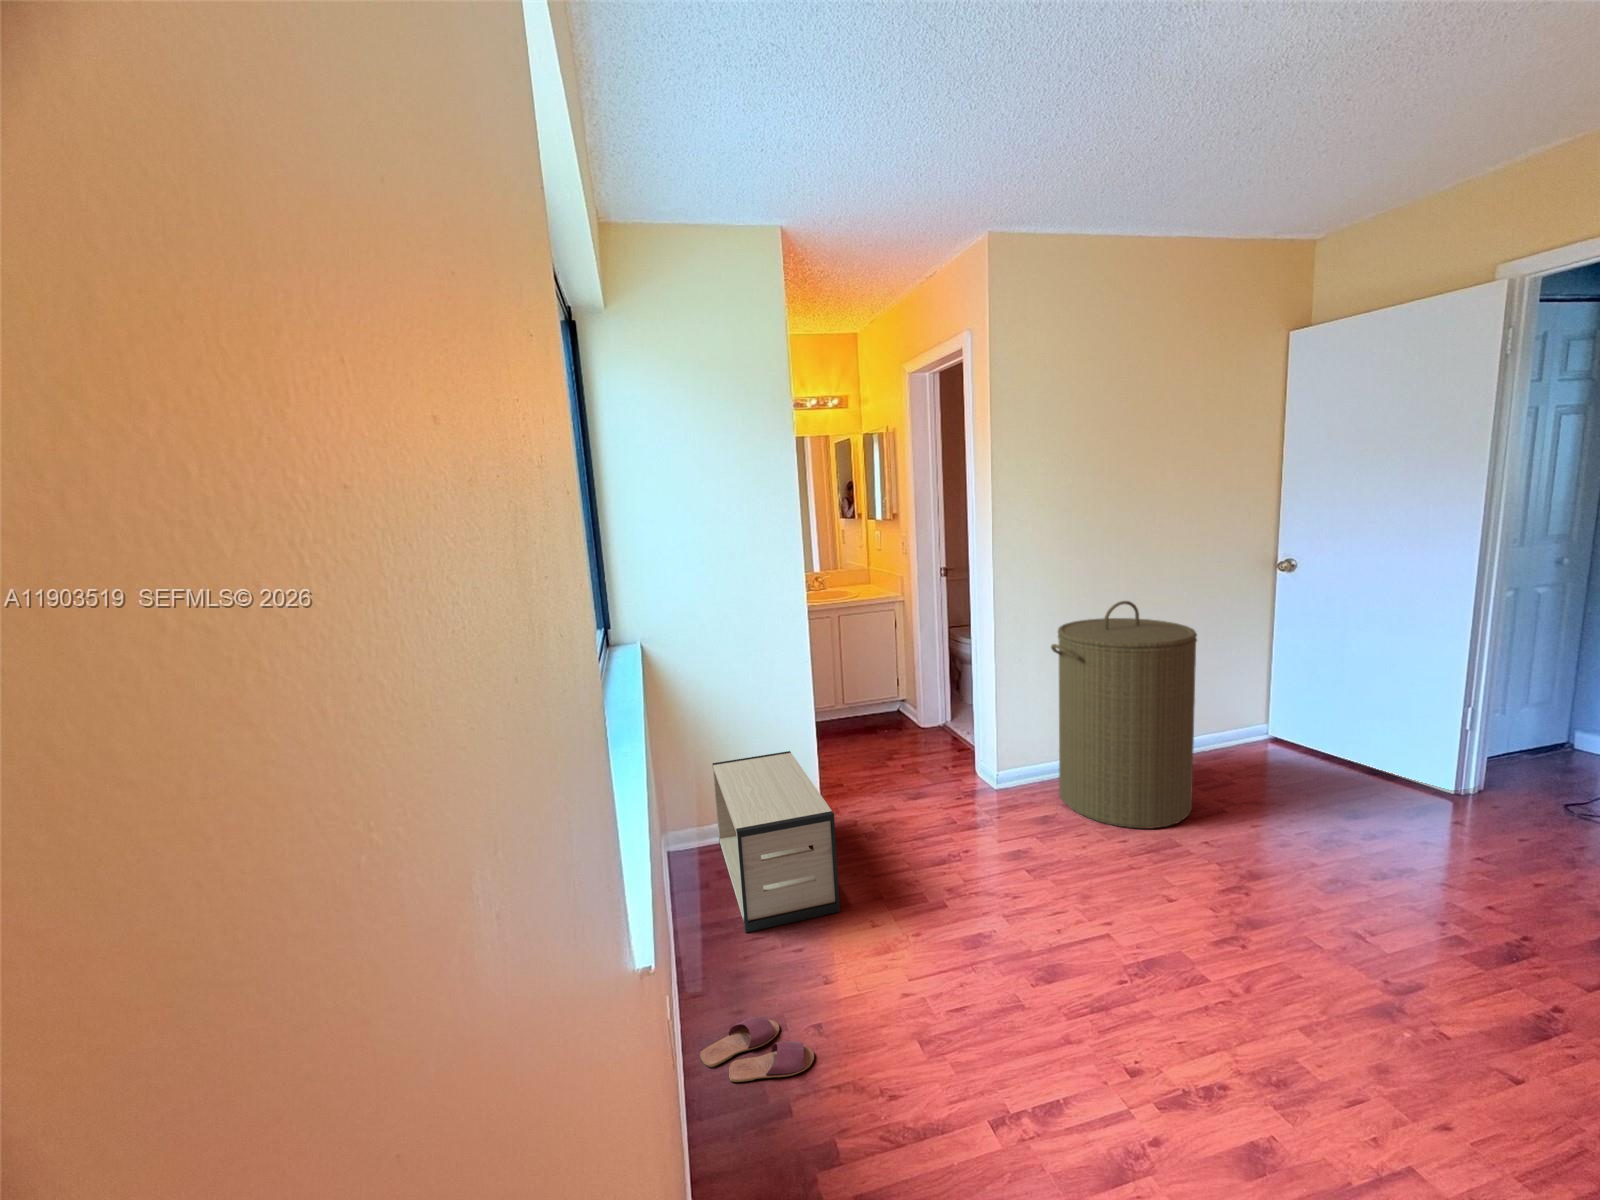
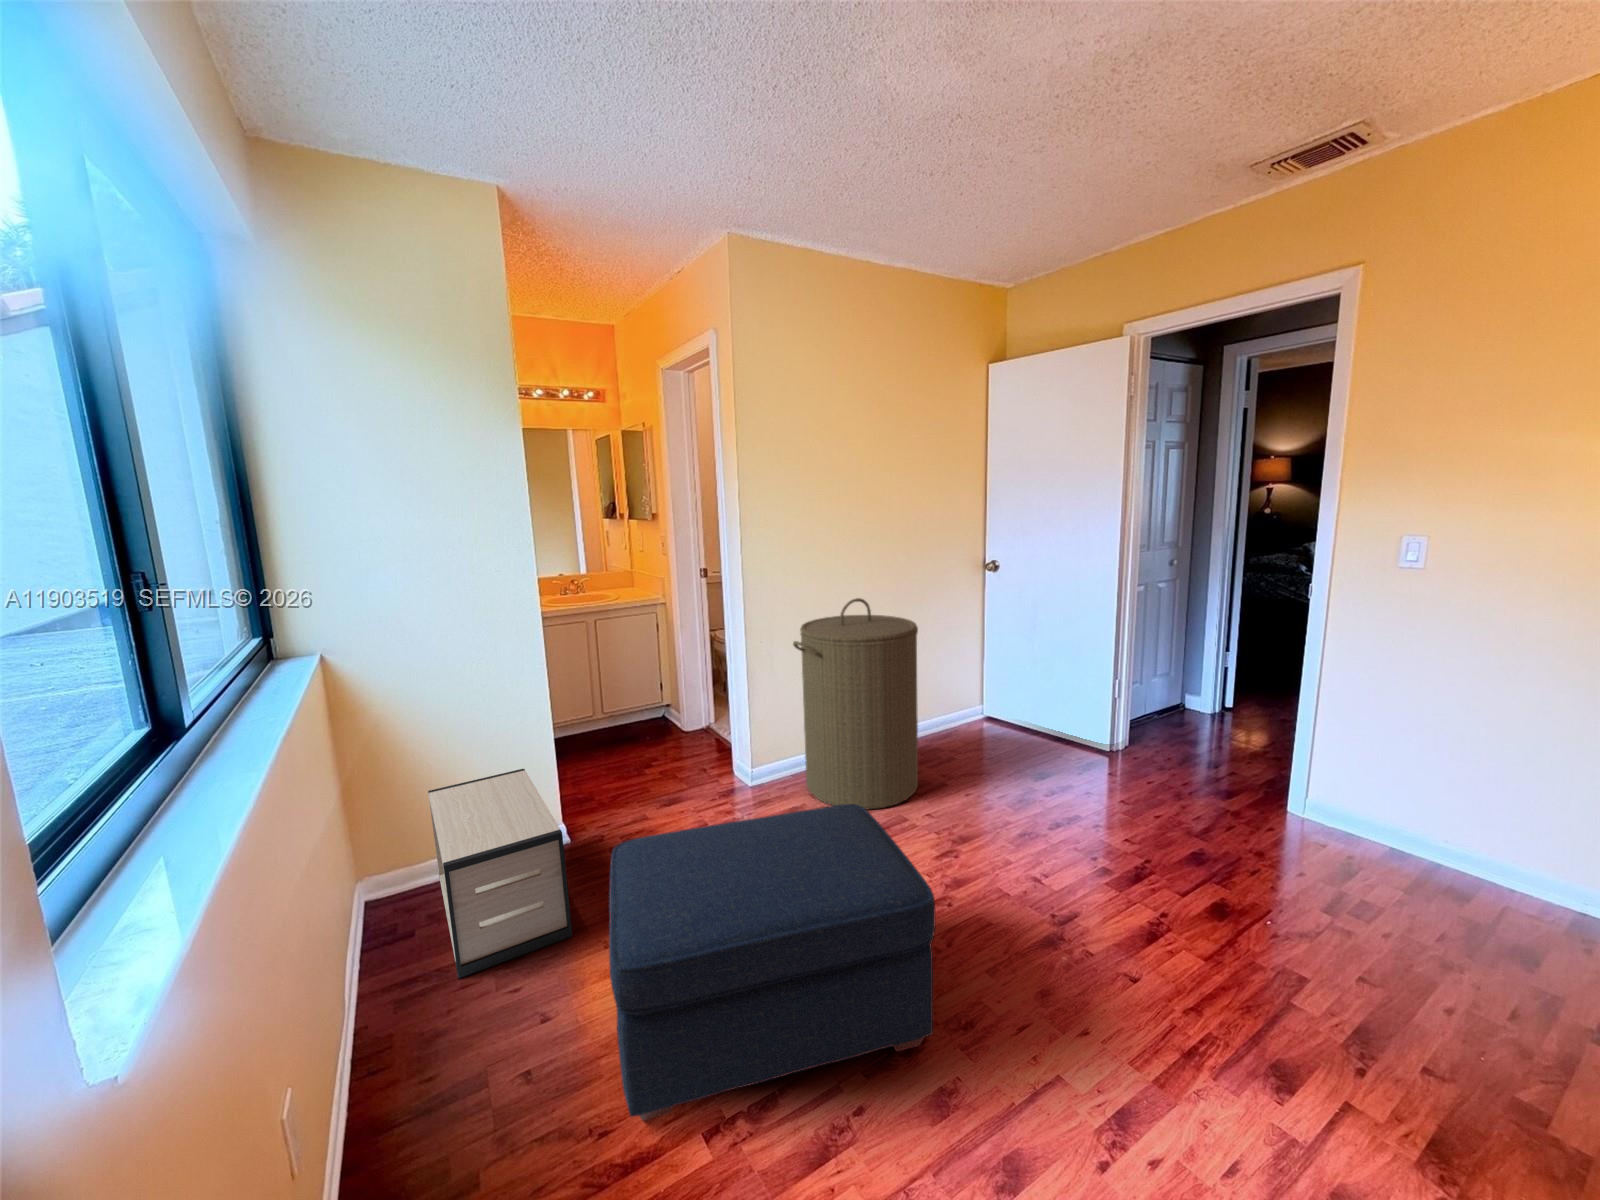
ottoman: none [886,820,1248,1098] -> present [609,804,936,1121]
slippers: present [700,1017,814,1082] -> none [379,1073,522,1159]

